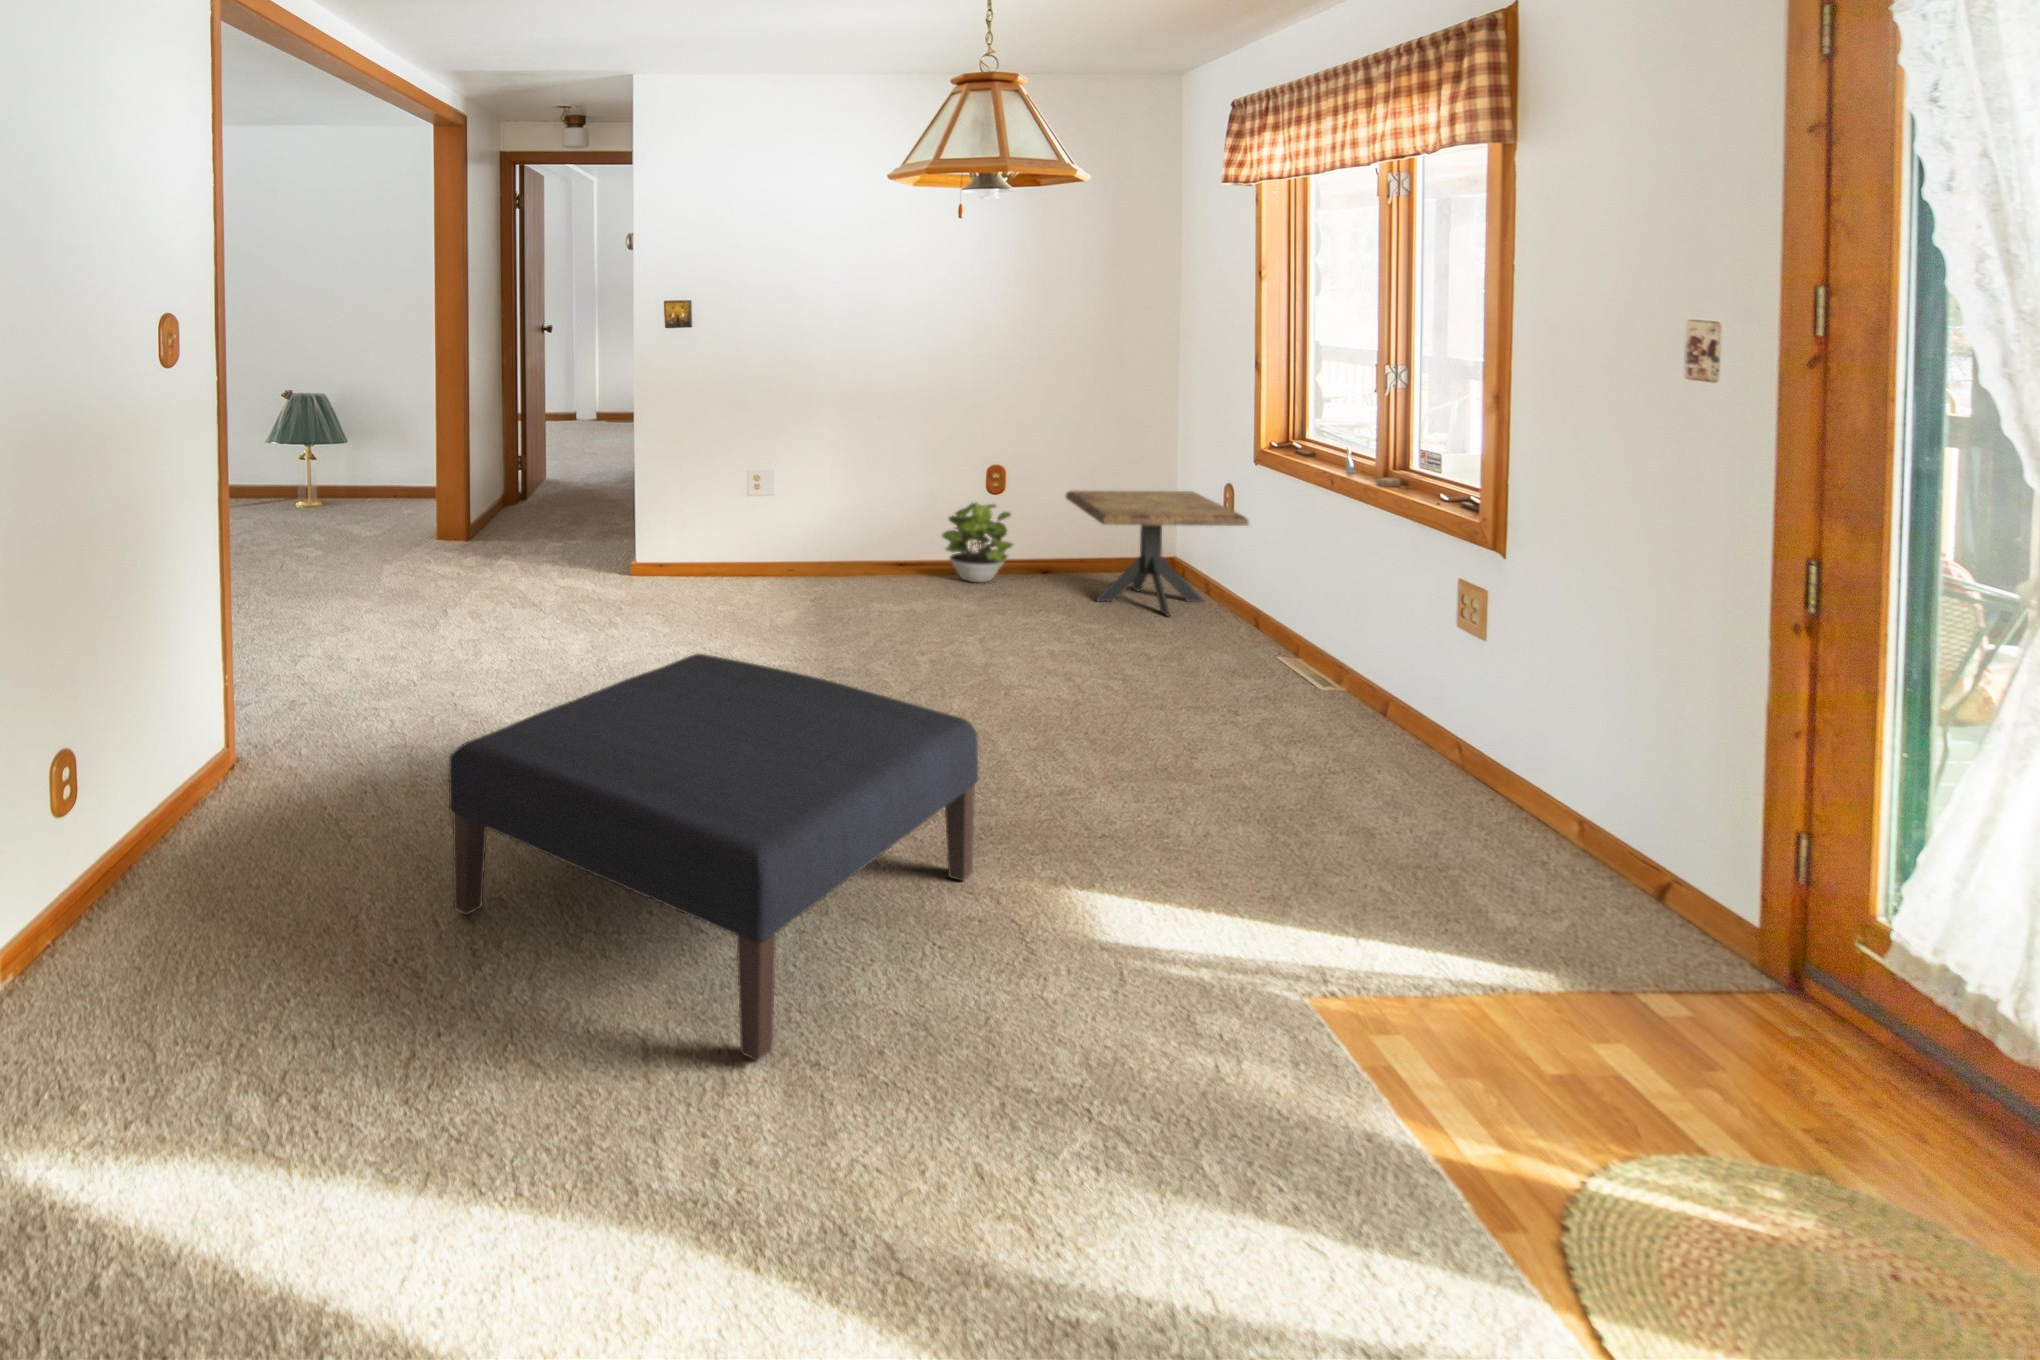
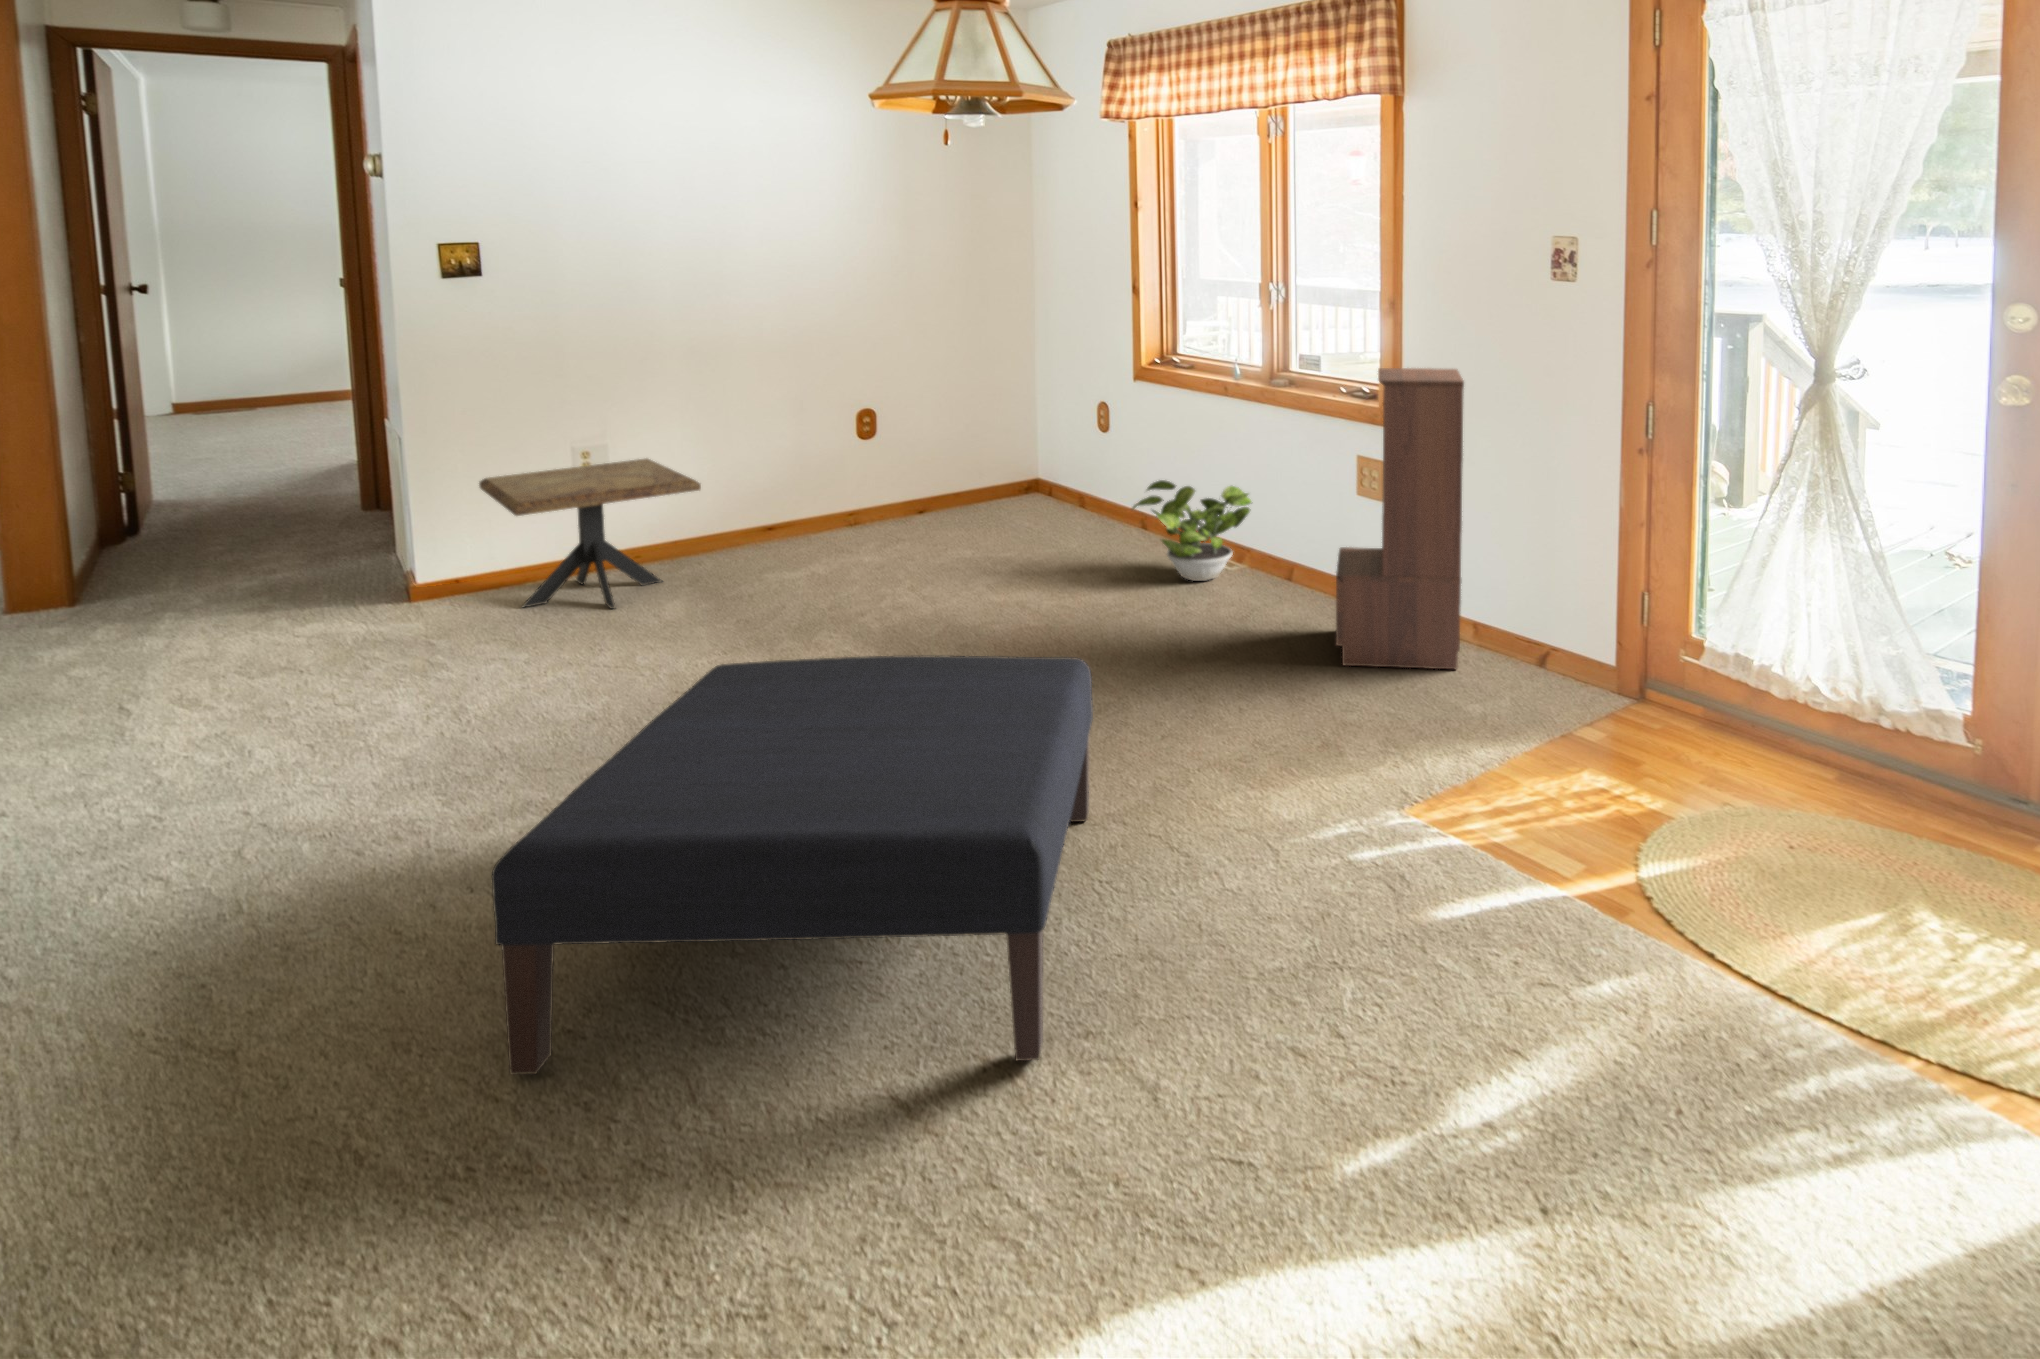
bookshelf: none [1358,471,1568,862] -> present [1336,368,1464,669]
side table: present [1066,491,1249,616] -> present [479,459,701,609]
potted plant: present [942,503,1013,582] -> present [1133,480,1251,581]

